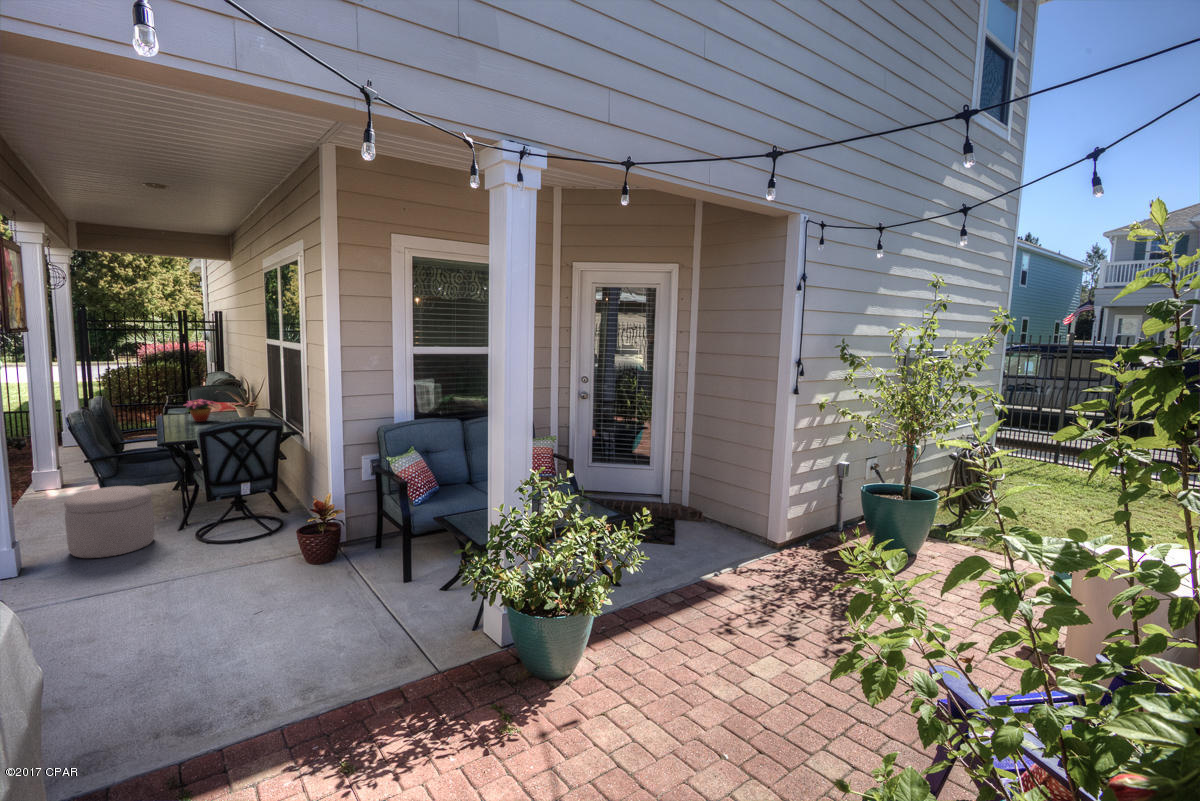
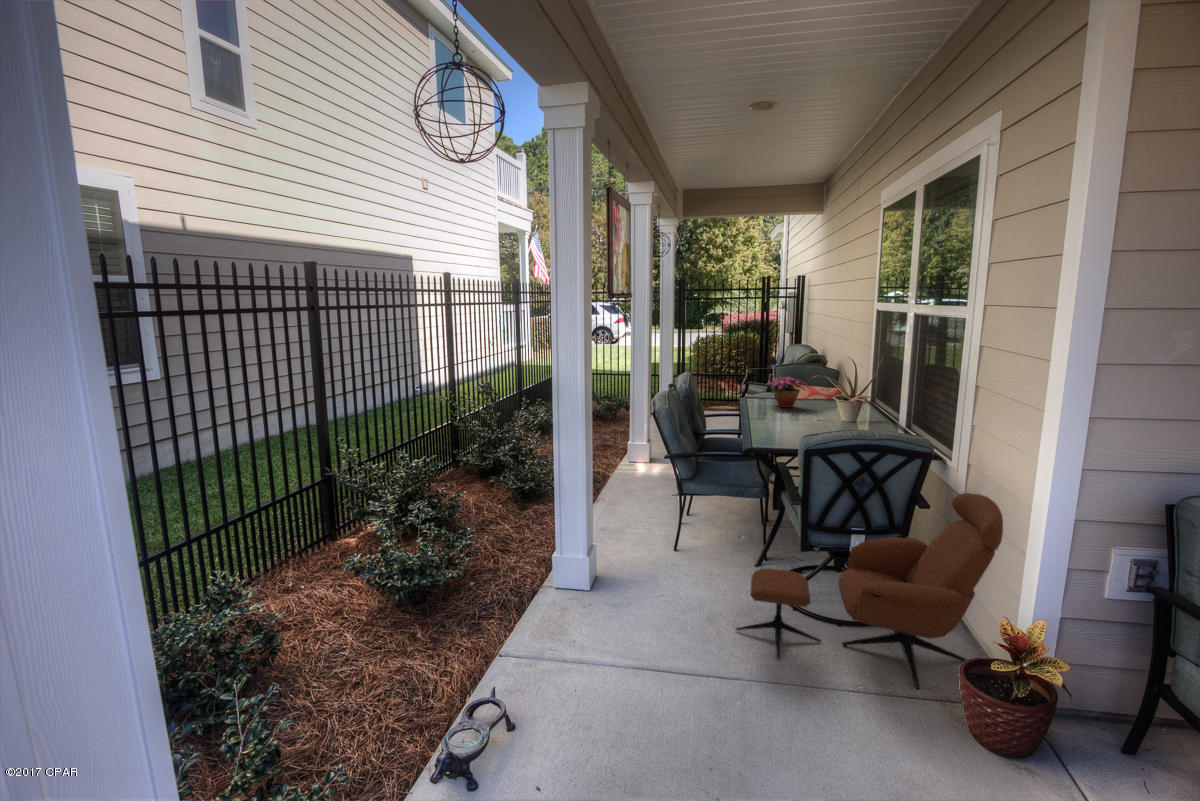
lounge chair: none [166,451,316,567] -> present [736,493,1003,689]
ottoman: present [64,486,155,558] -> none [632,486,725,587]

